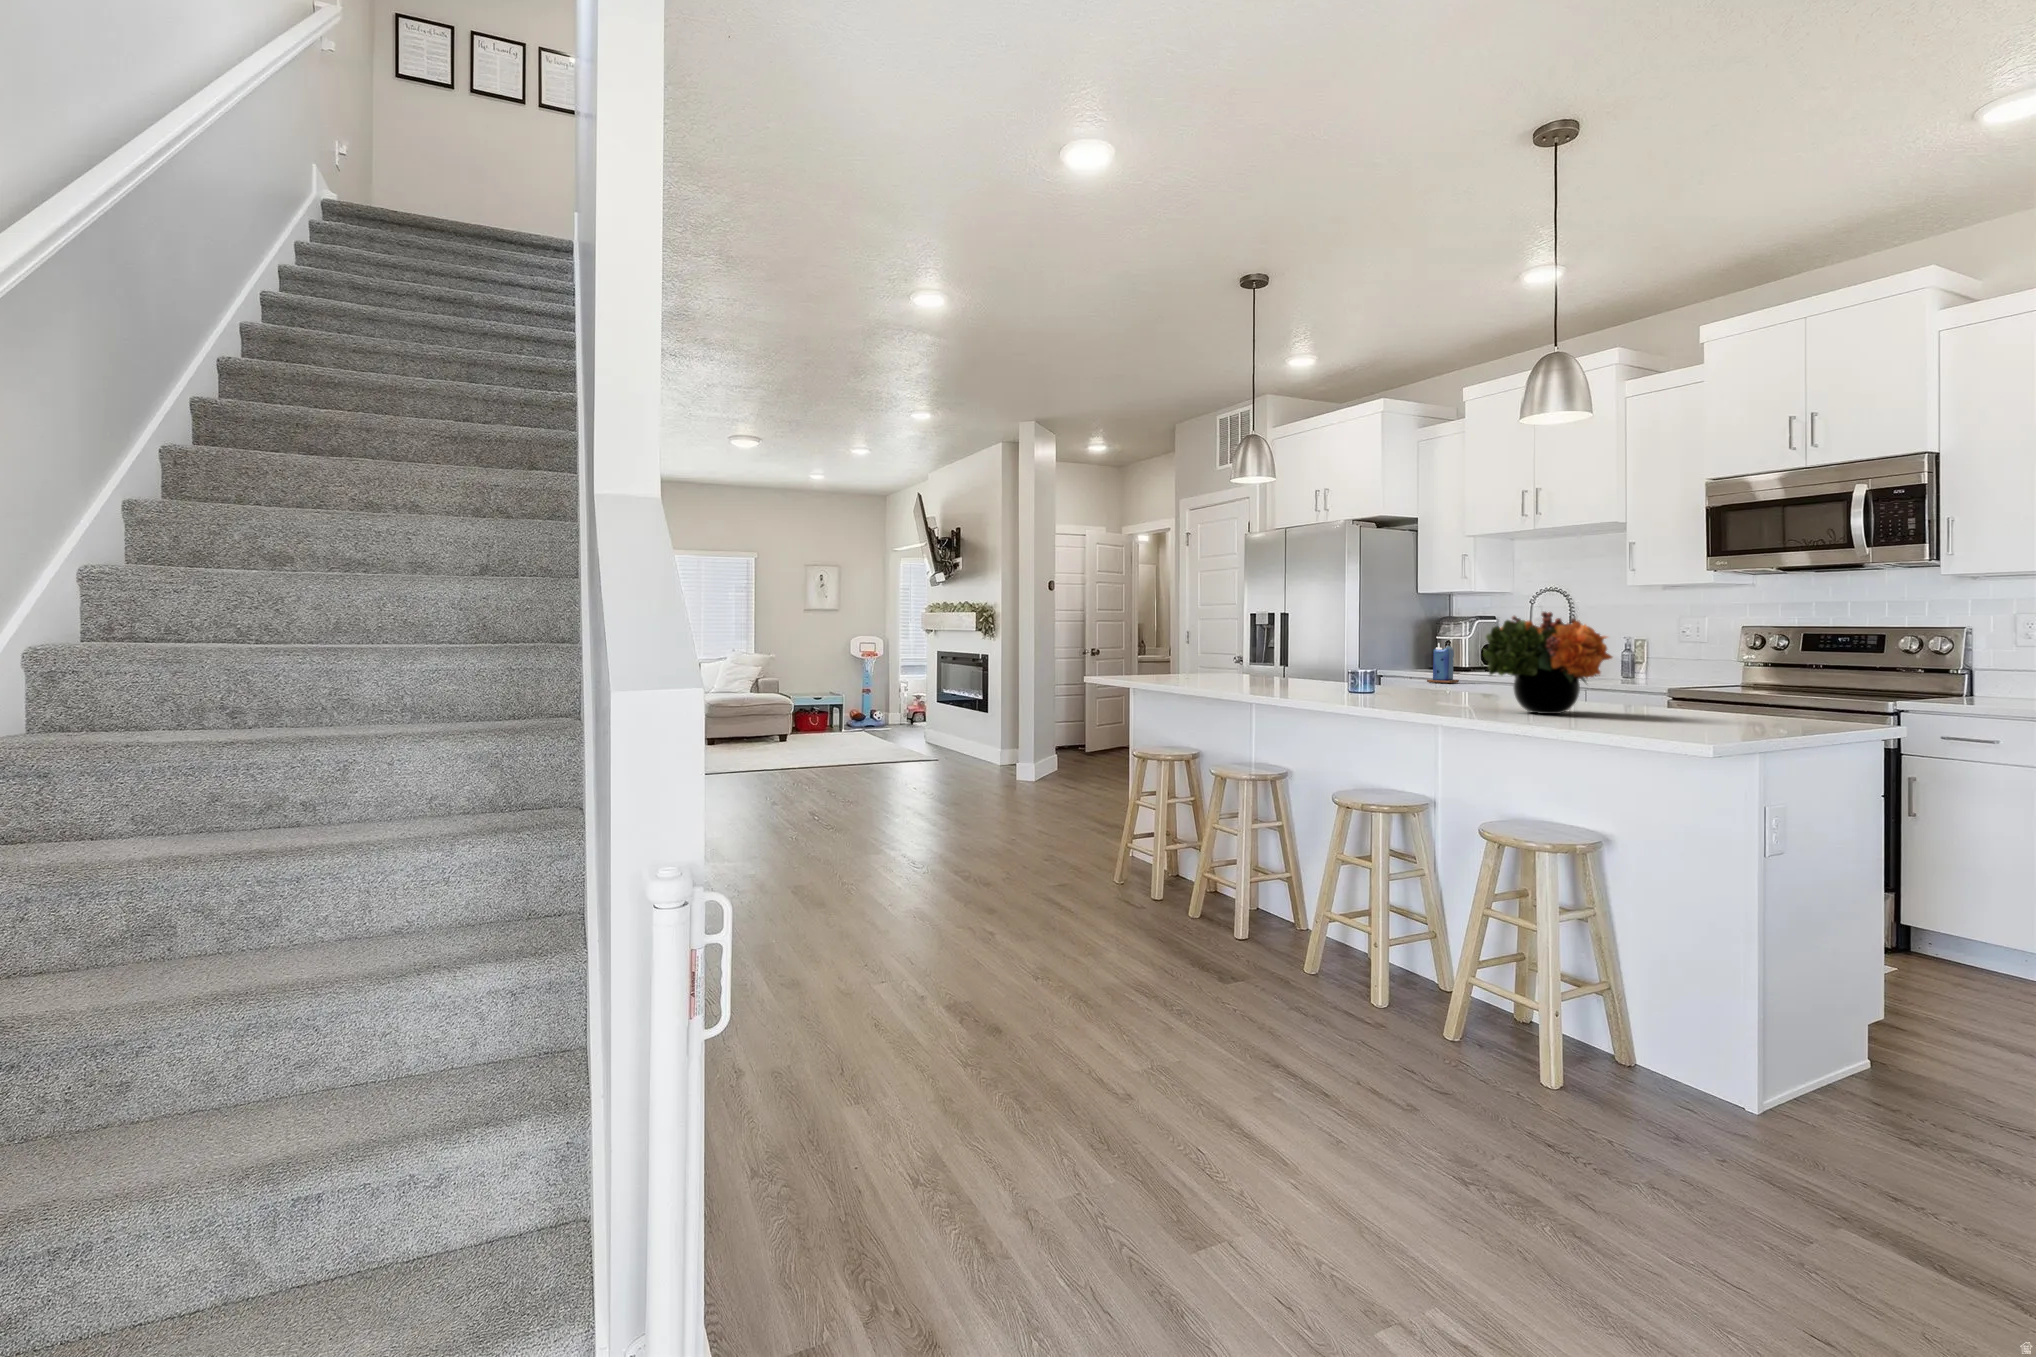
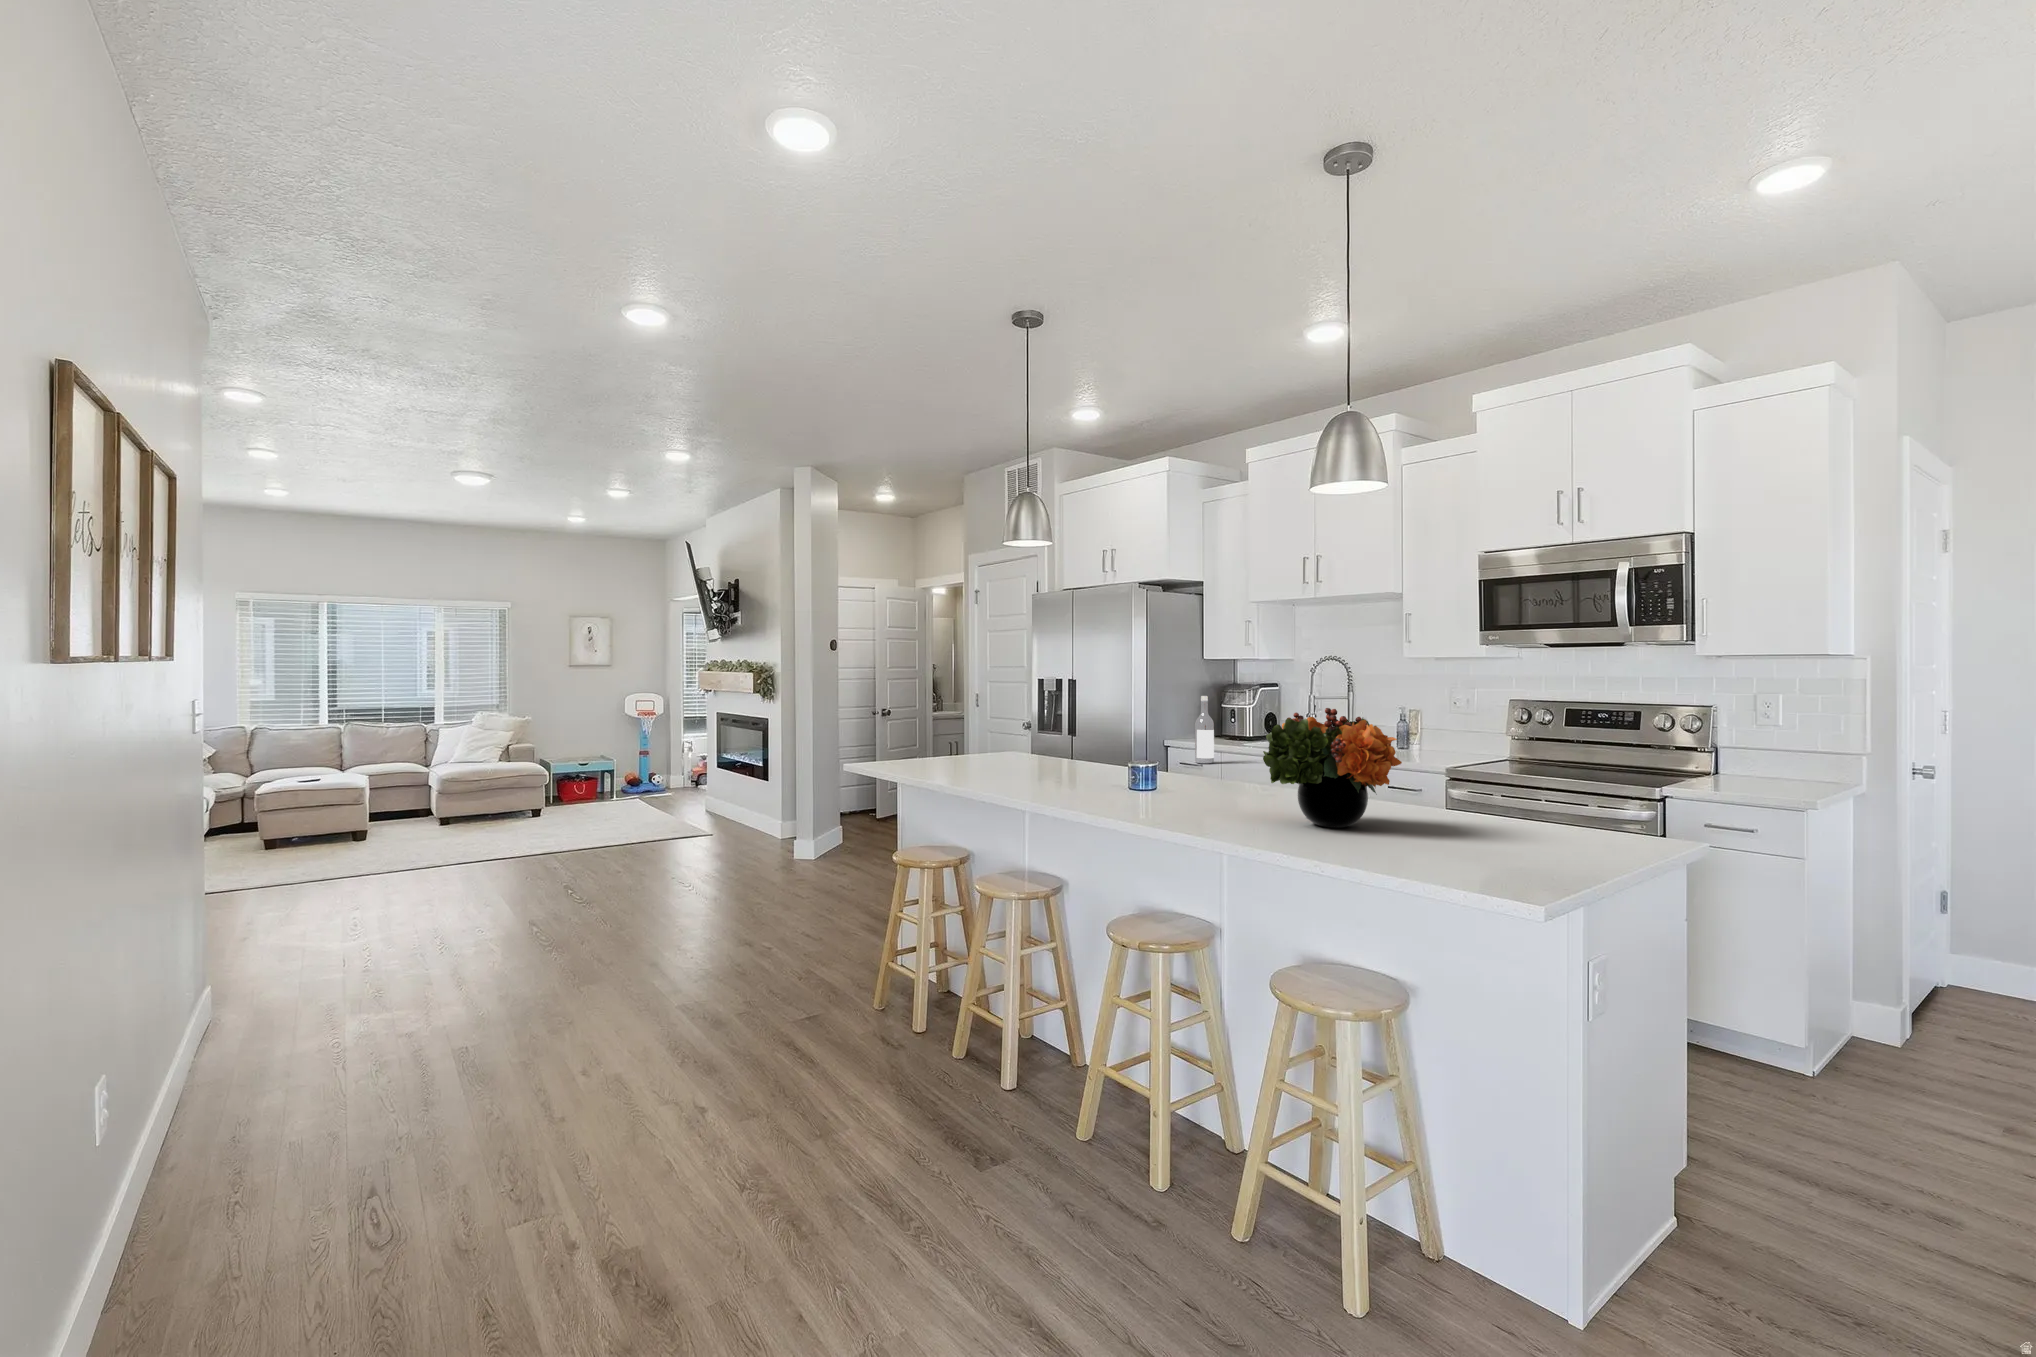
wine bottle: none [1408,622,1427,684] -> present [1195,696,1214,764]
candle: present [1427,643,1459,683] -> none [1215,717,1247,761]

